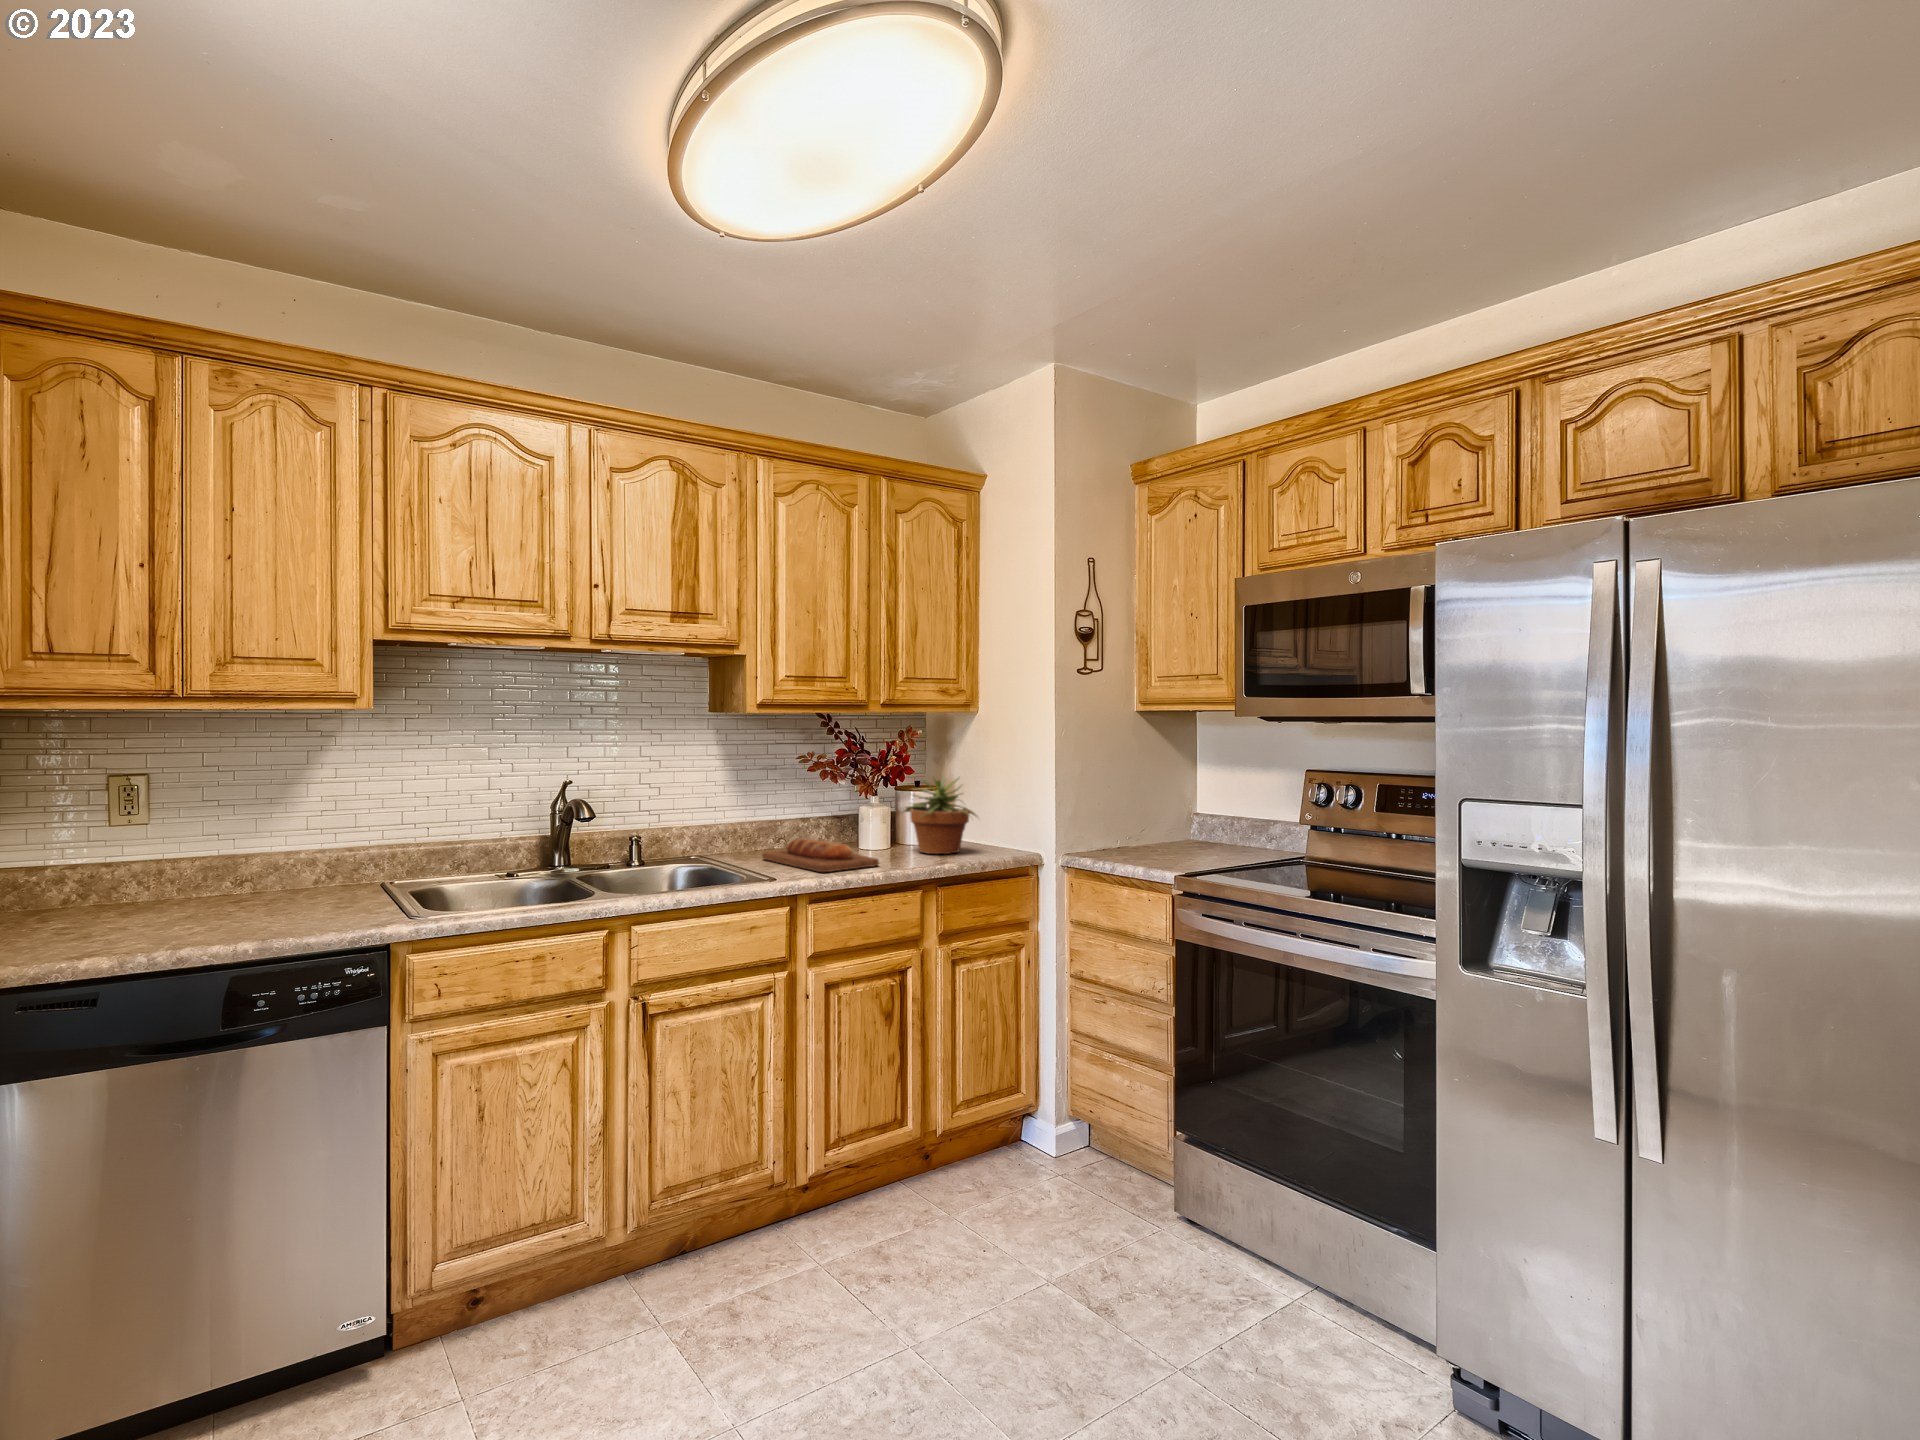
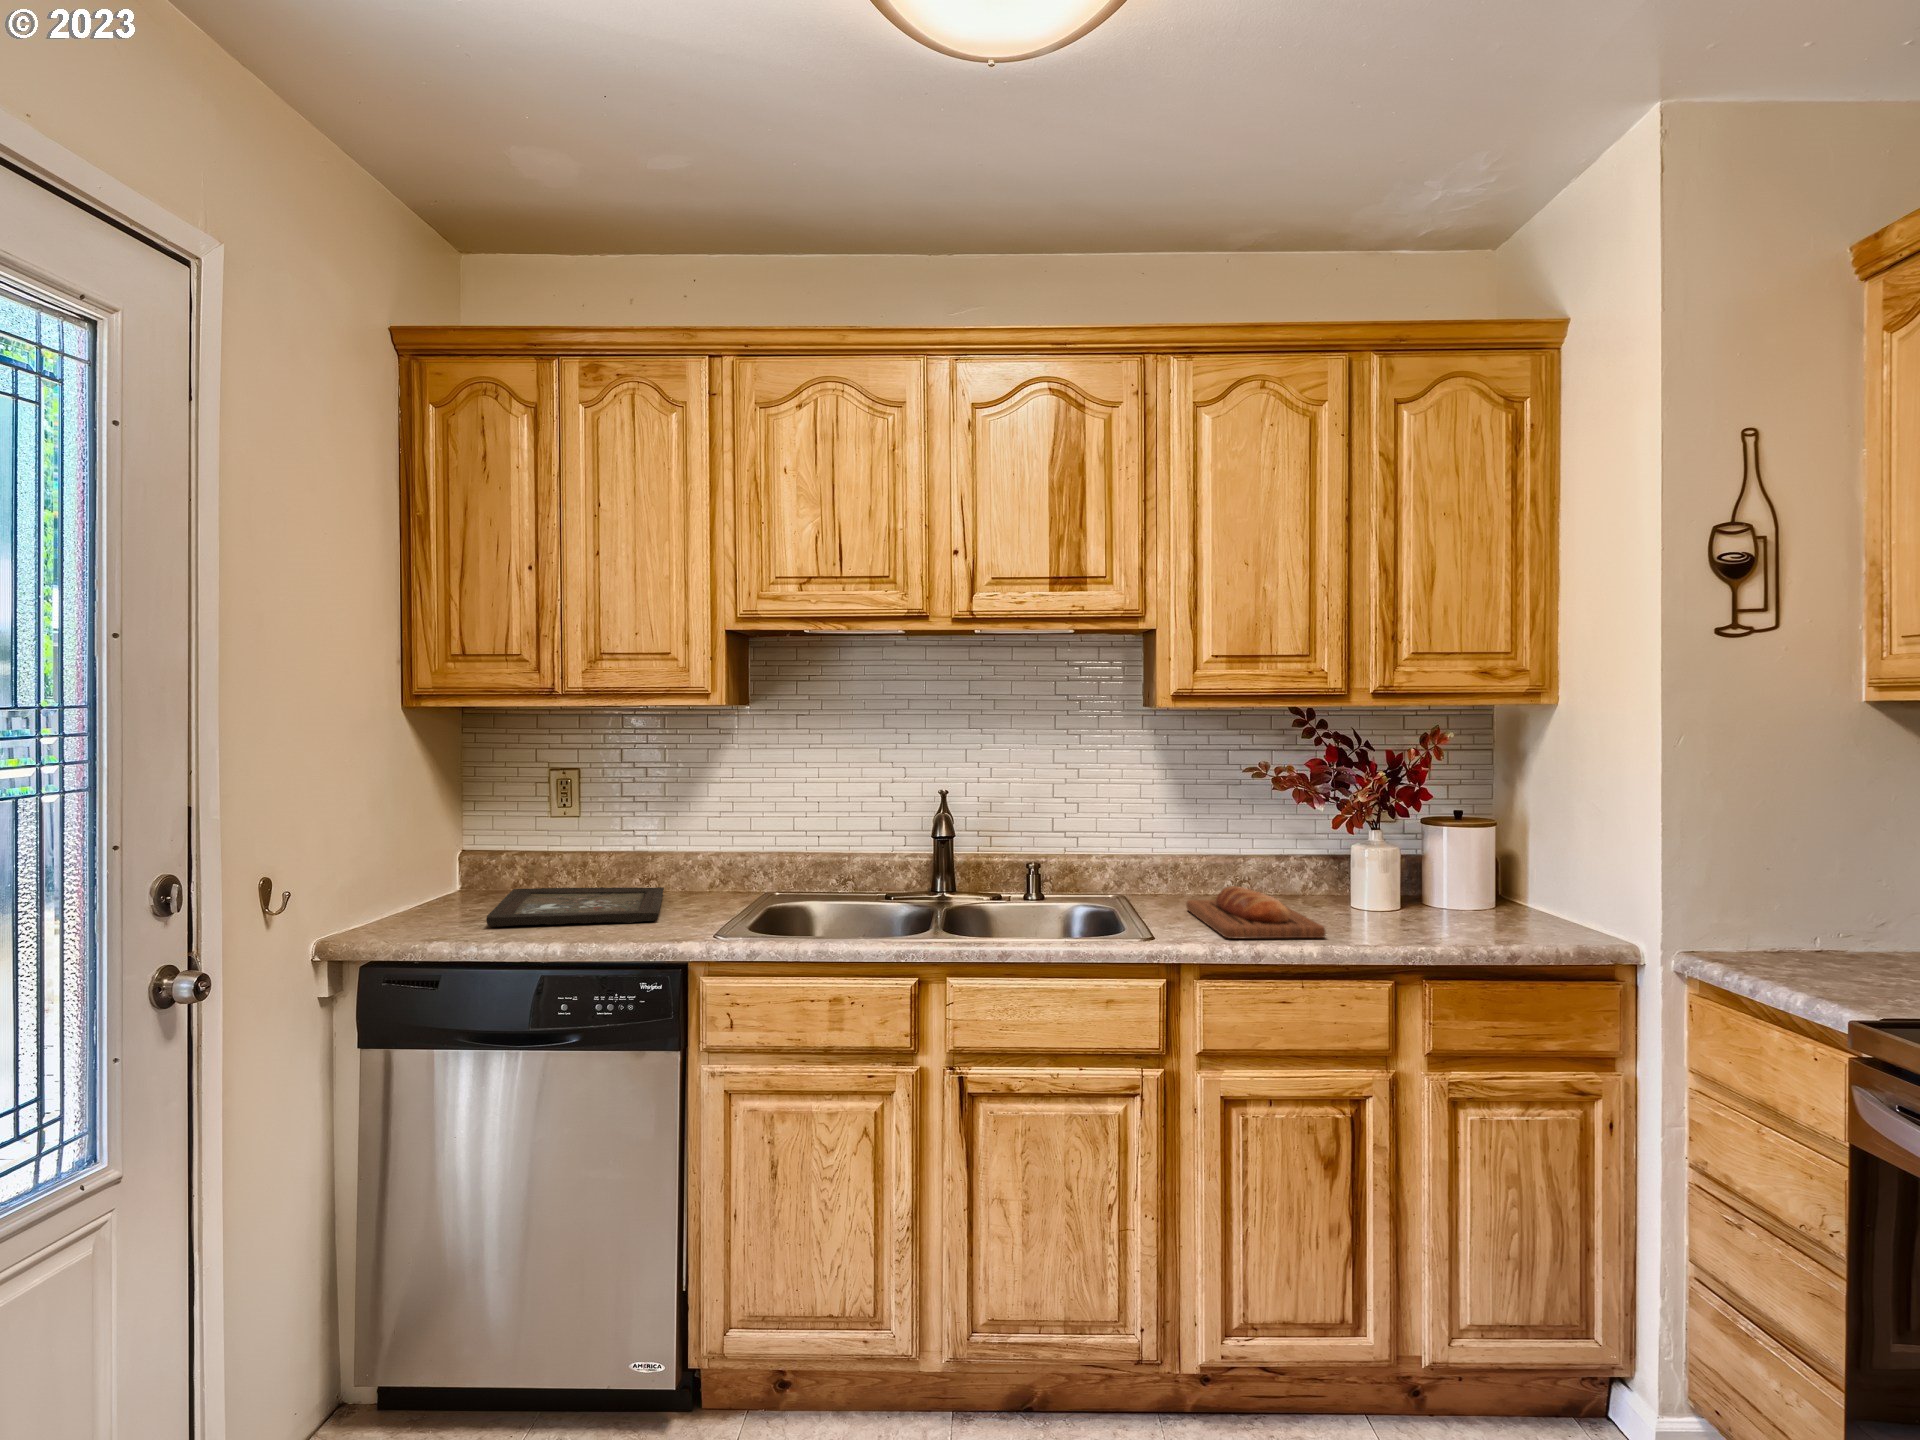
potted plant: present [904,775,977,854] -> none [1399,803,1529,932]
tray: none [79,888,319,941] -> present [486,887,664,926]

